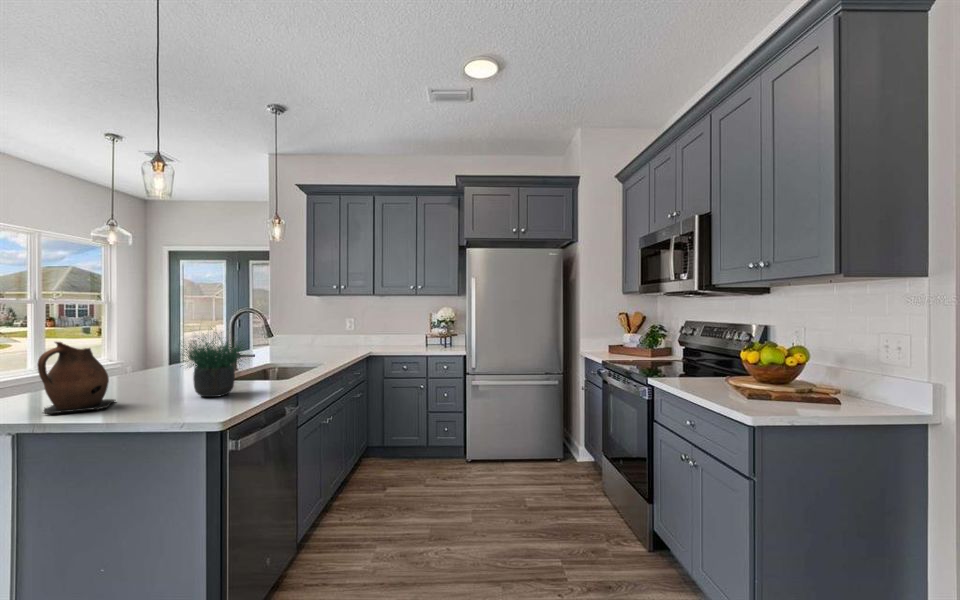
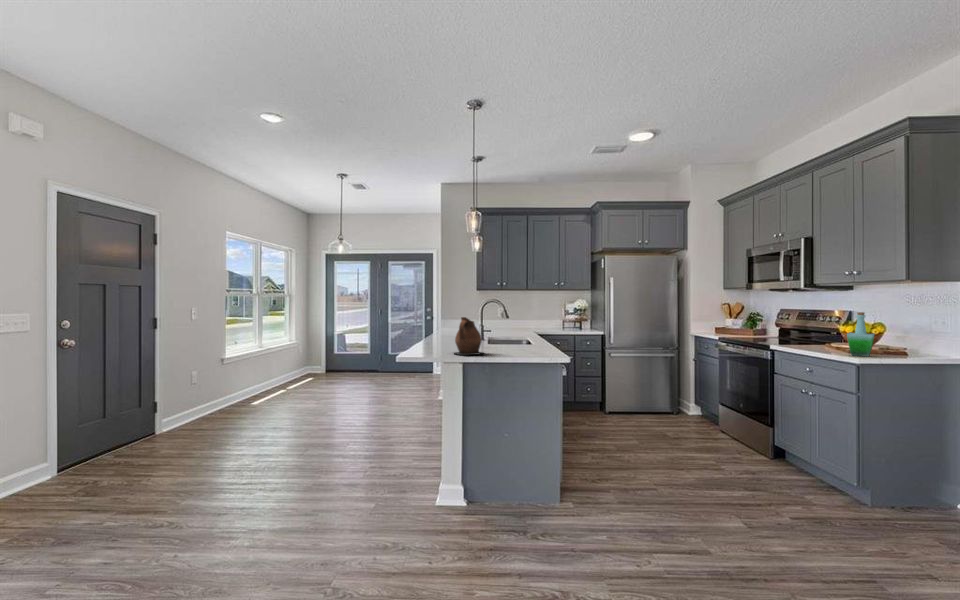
potted plant: present [180,328,245,397] -> none [495,302,545,351]
bottle: none [743,330,790,409] -> present [847,312,875,357]

